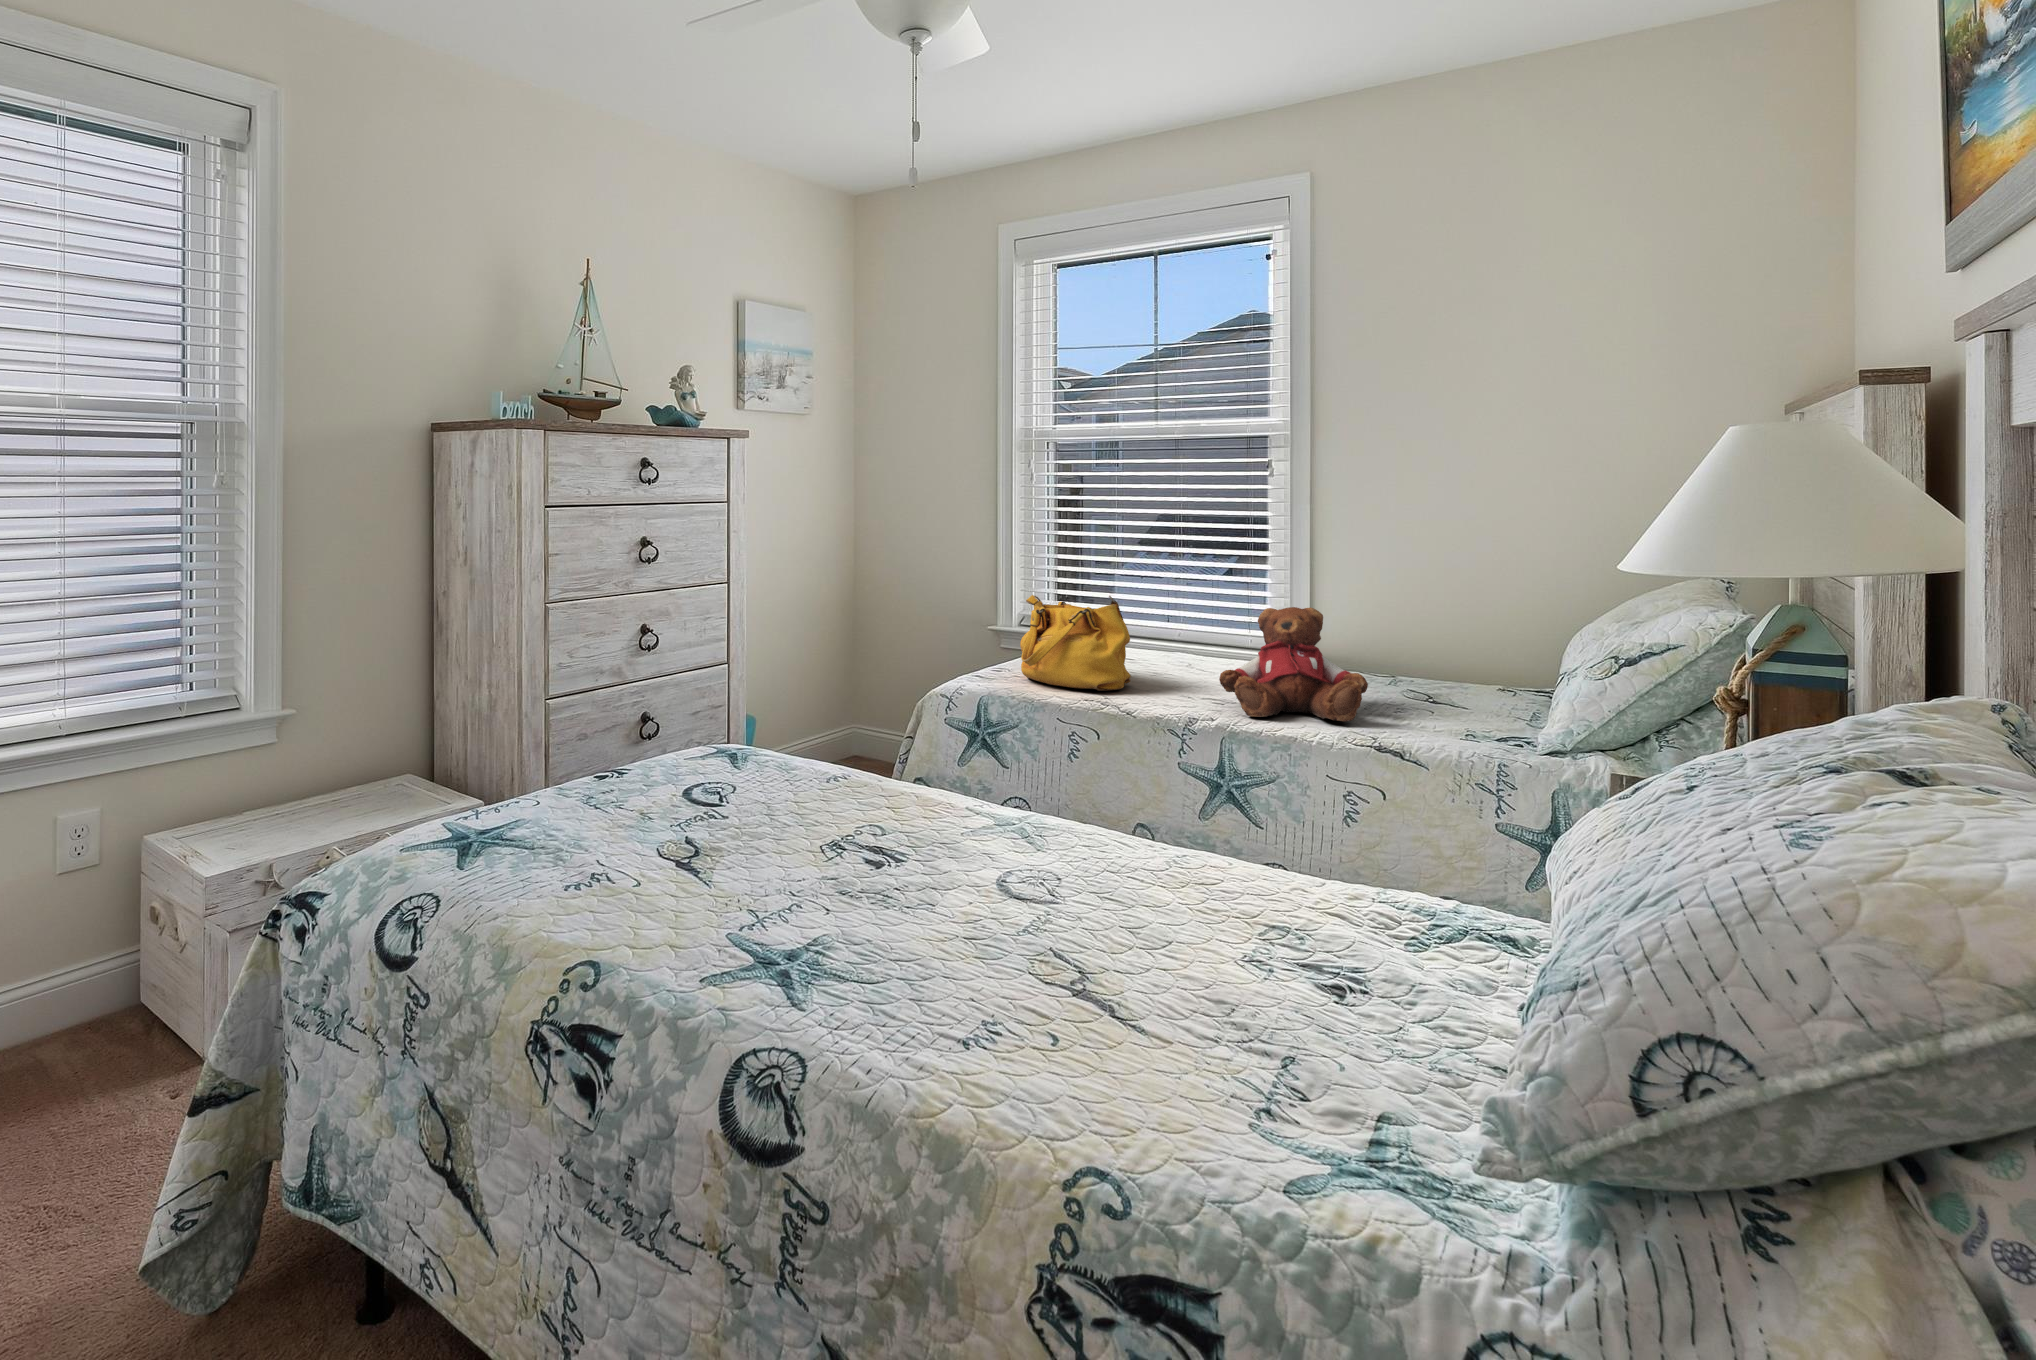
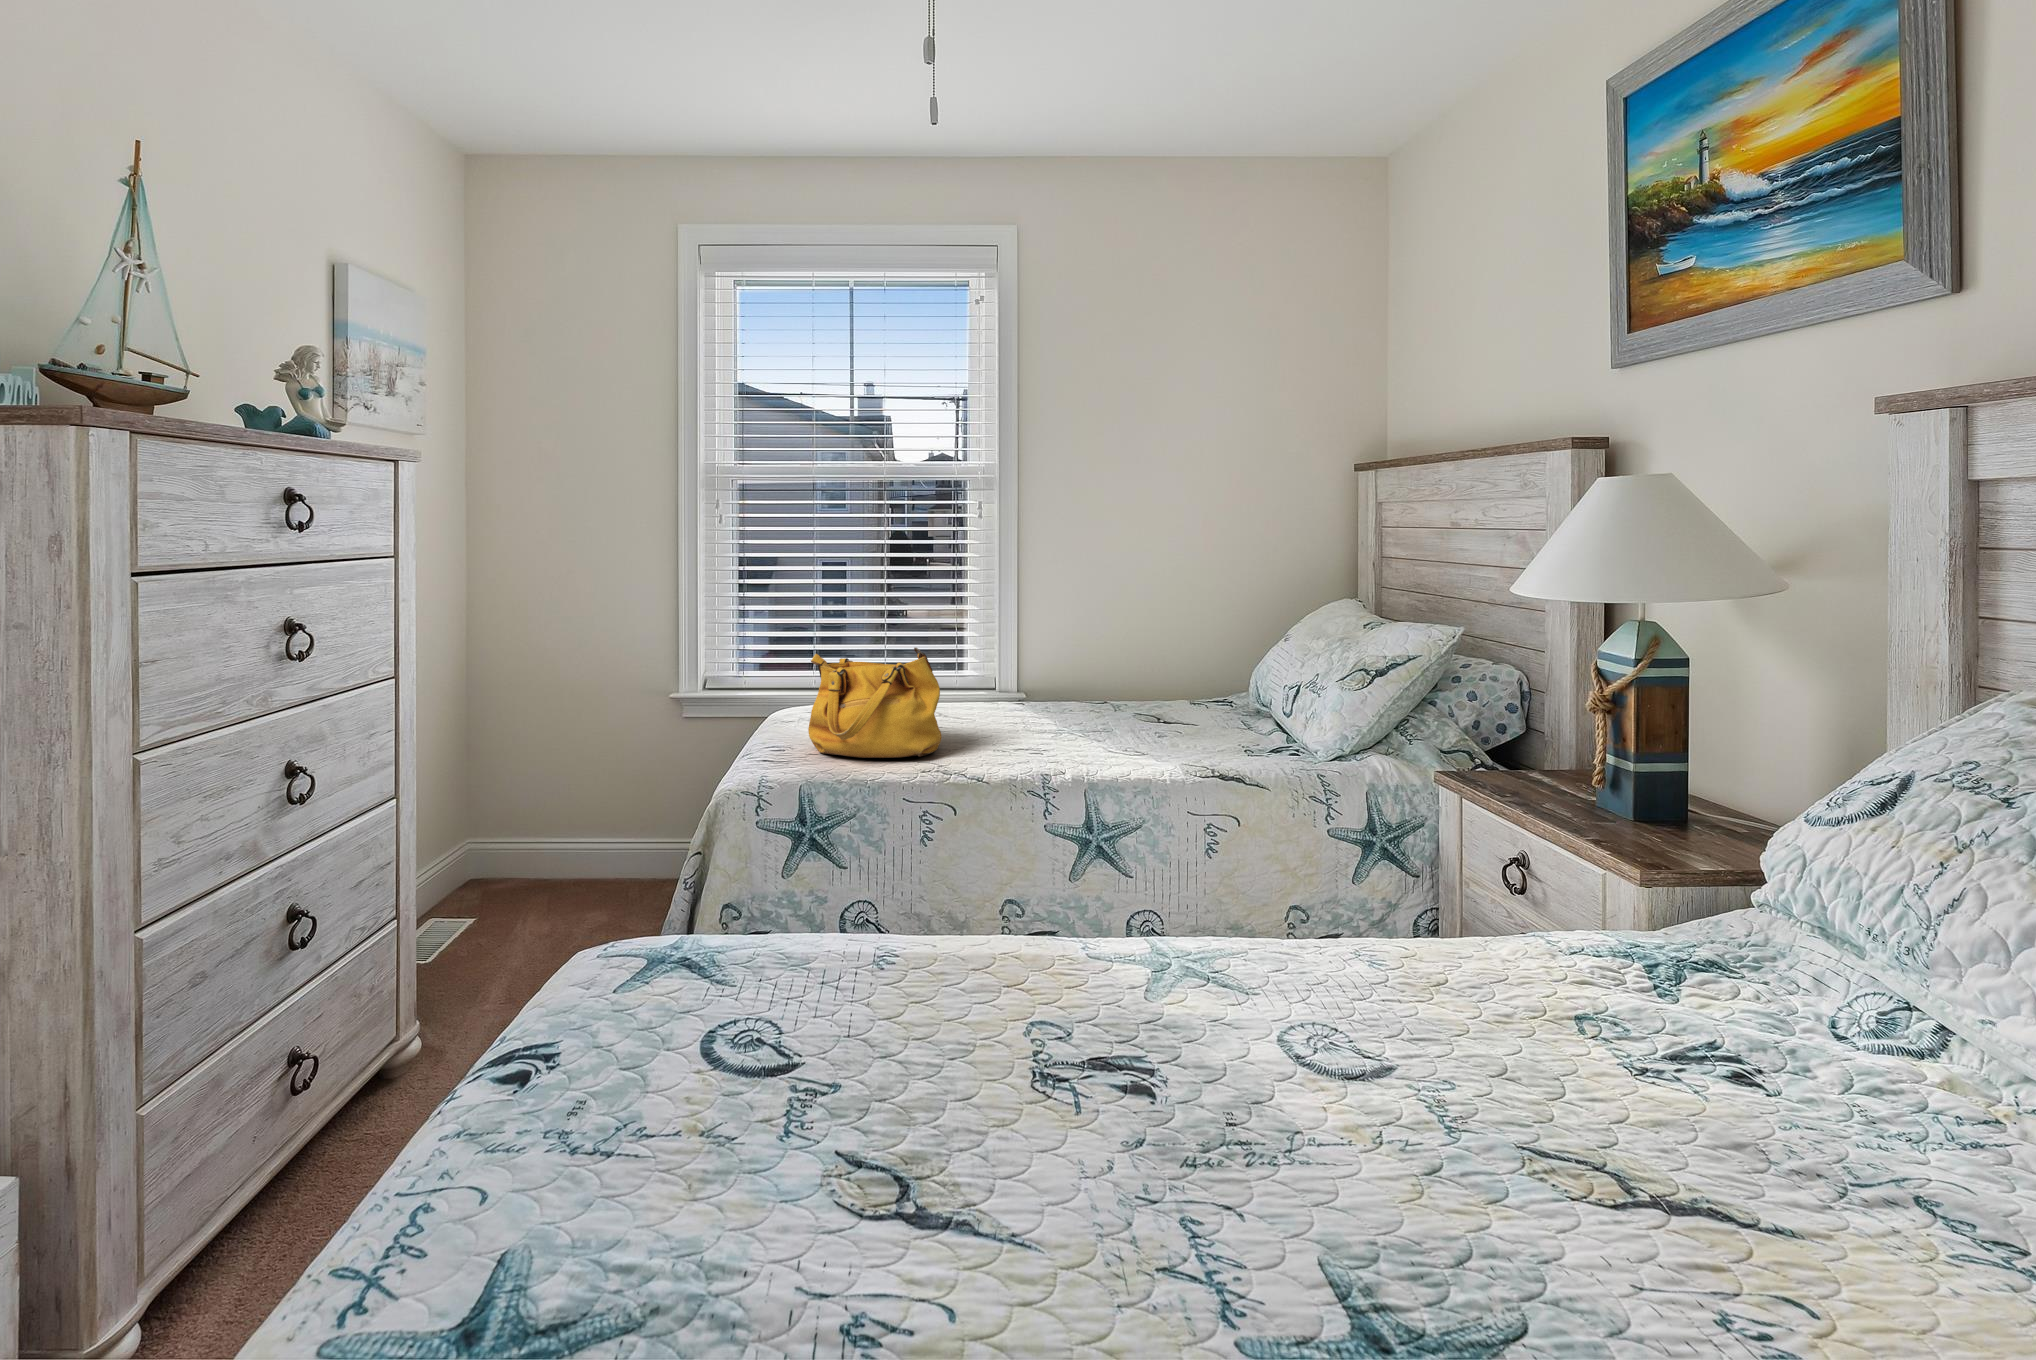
teddy bear: present [1219,607,1368,721] -> none [1044,643,1180,762]

